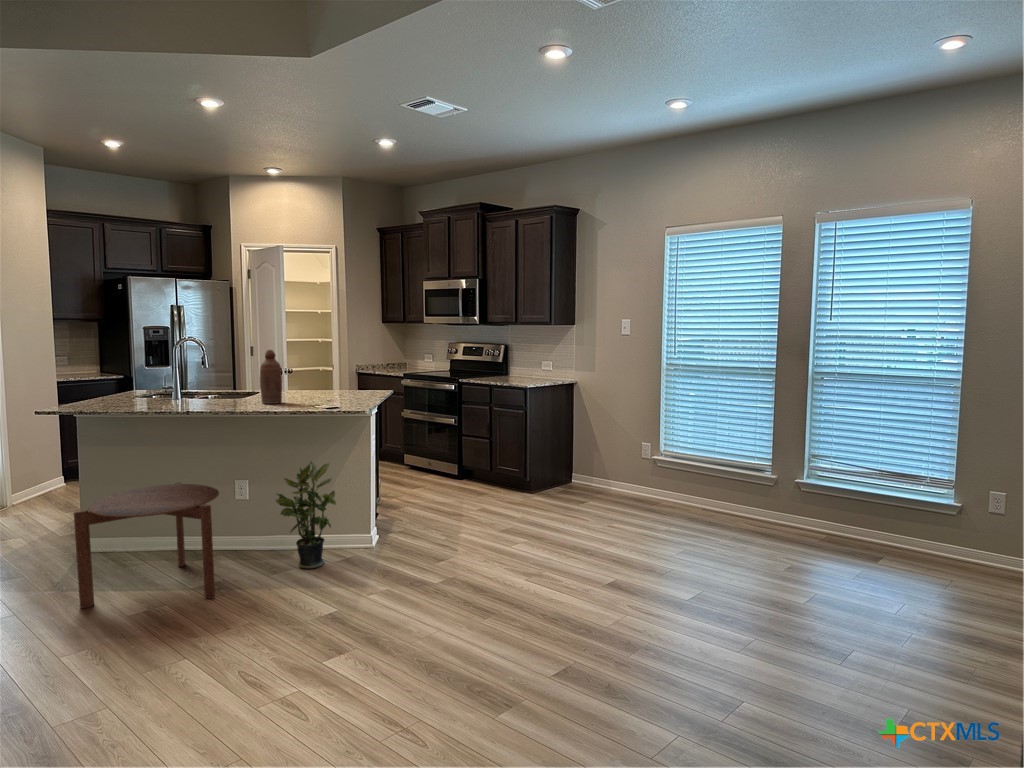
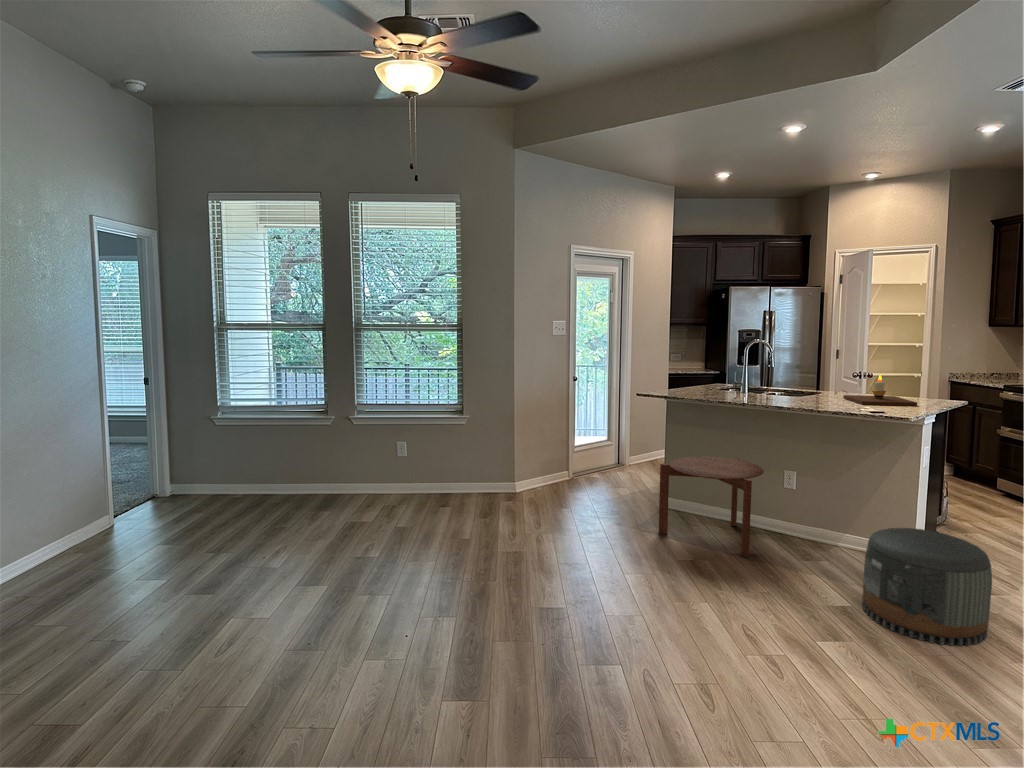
bottle: present [260,350,282,404] -> none [813,354,834,403]
candle: none [287,369,357,401] -> present [843,375,917,406]
potted plant: present [276,461,336,569] -> none [812,460,874,562]
pouf: none [346,513,448,622] -> present [862,528,992,646]

